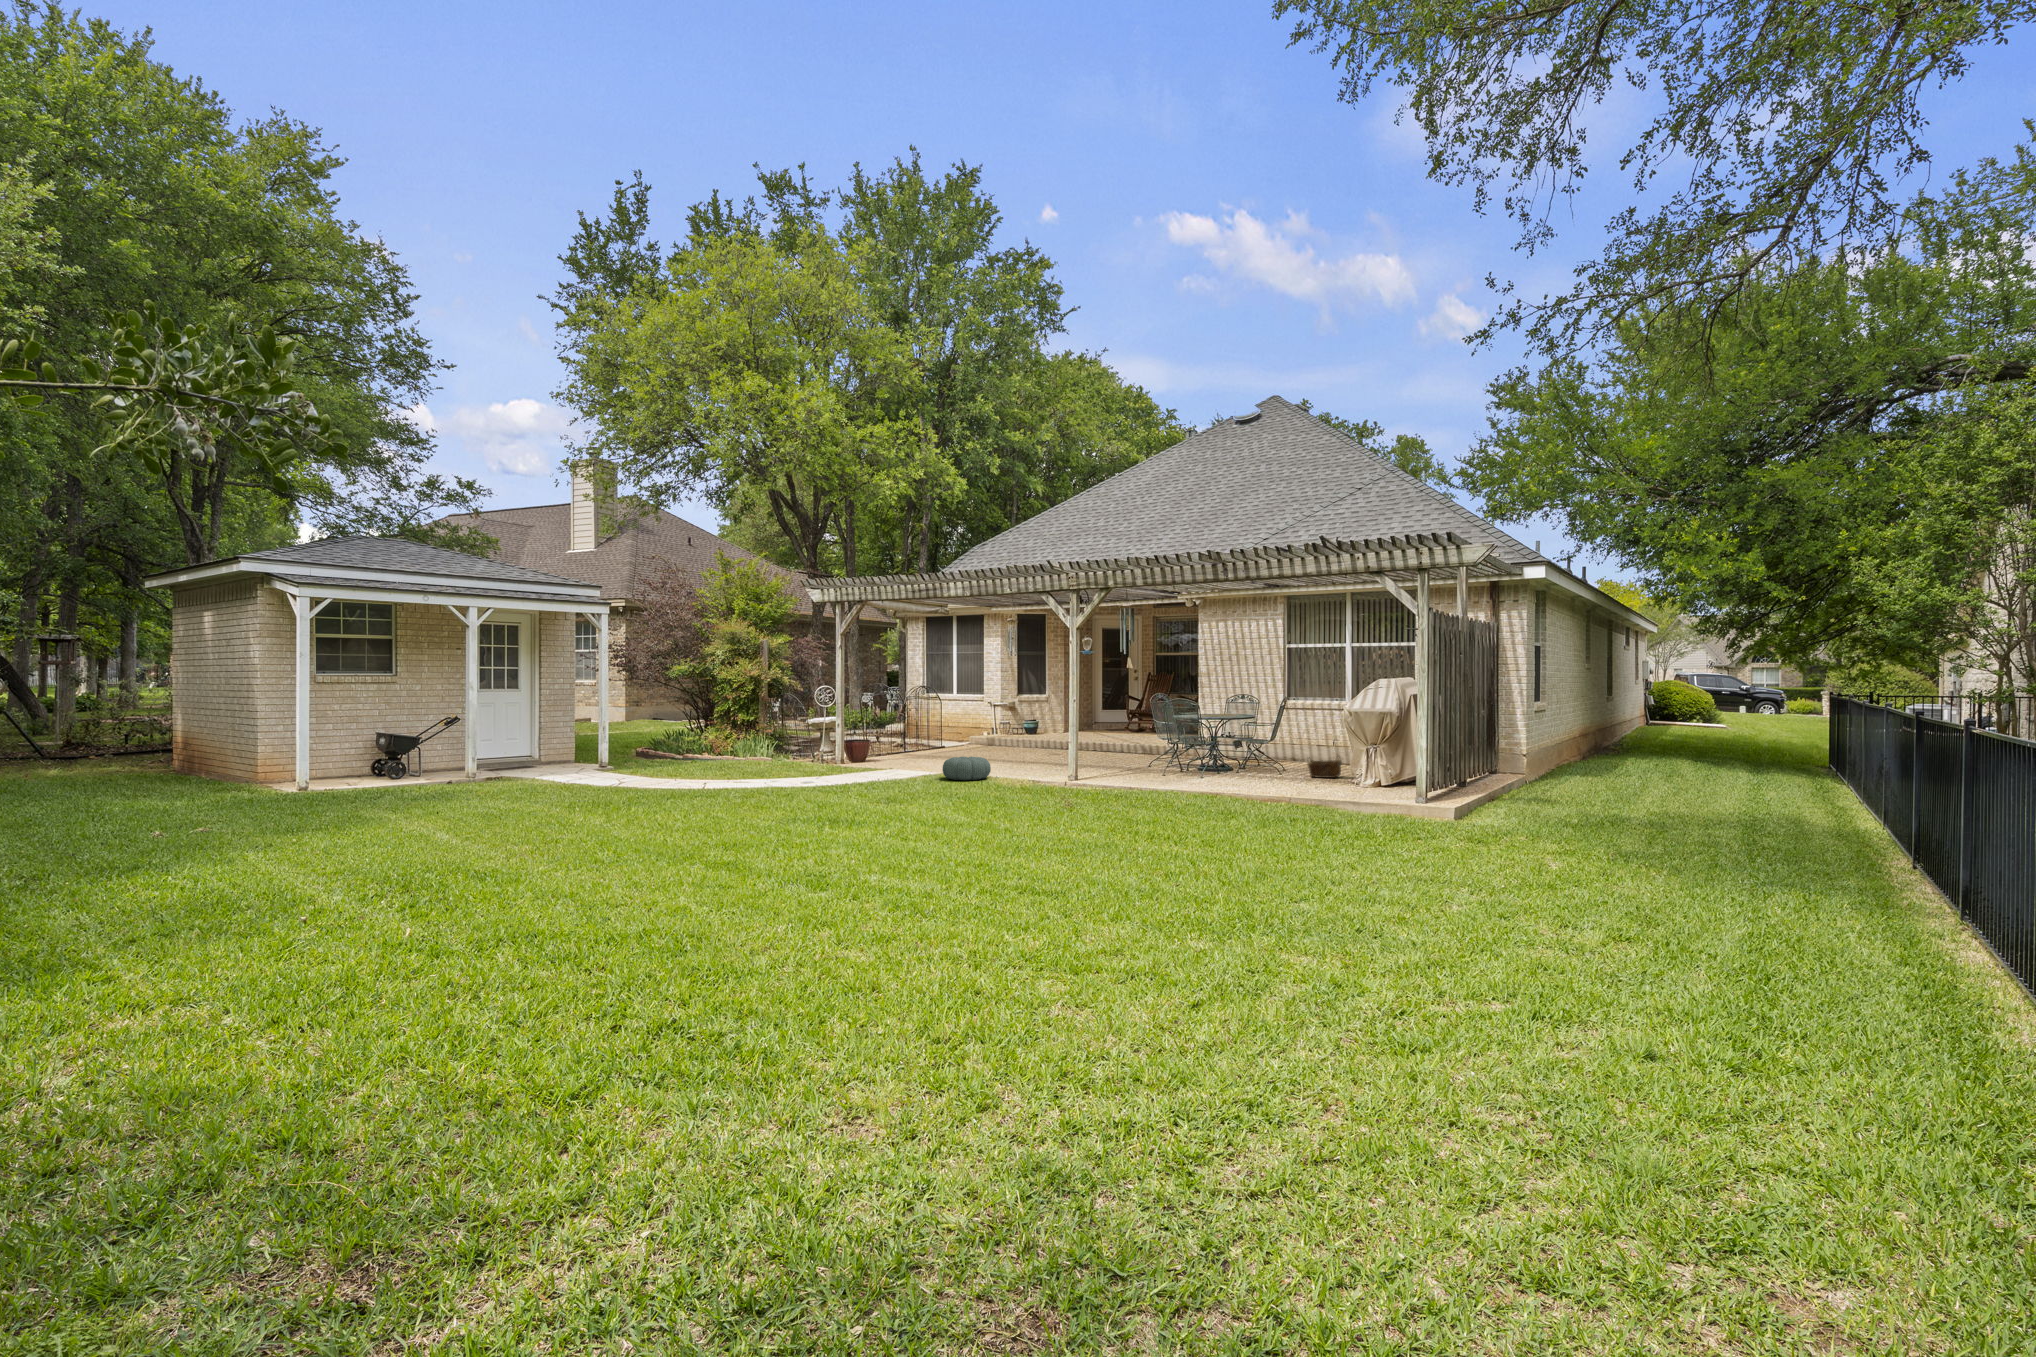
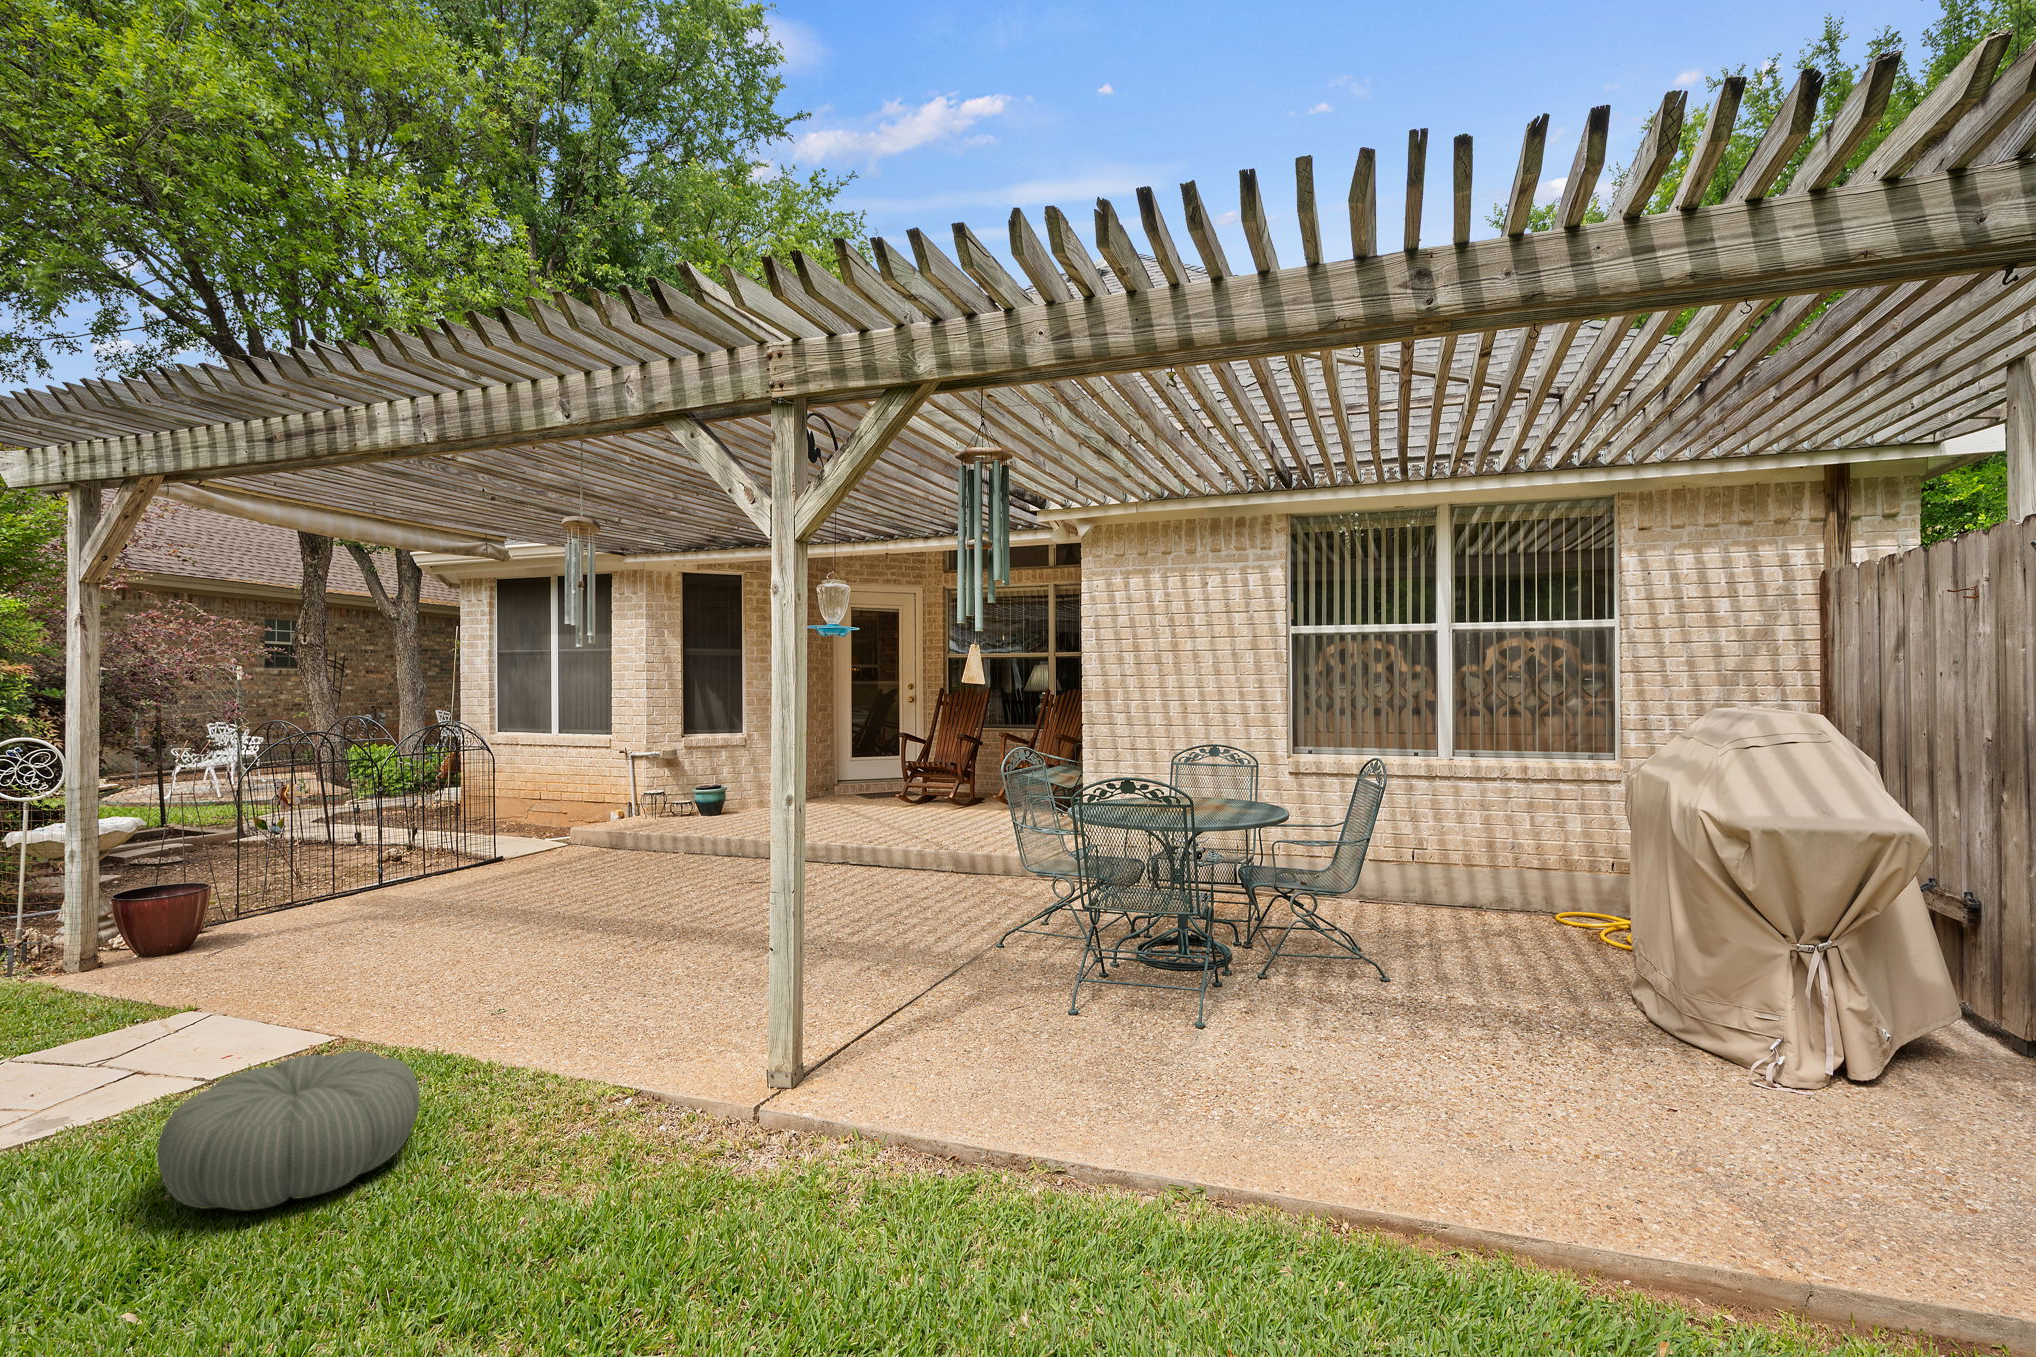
woven basket: present [1307,757,1342,778] -> none [1532,957,1652,1036]

